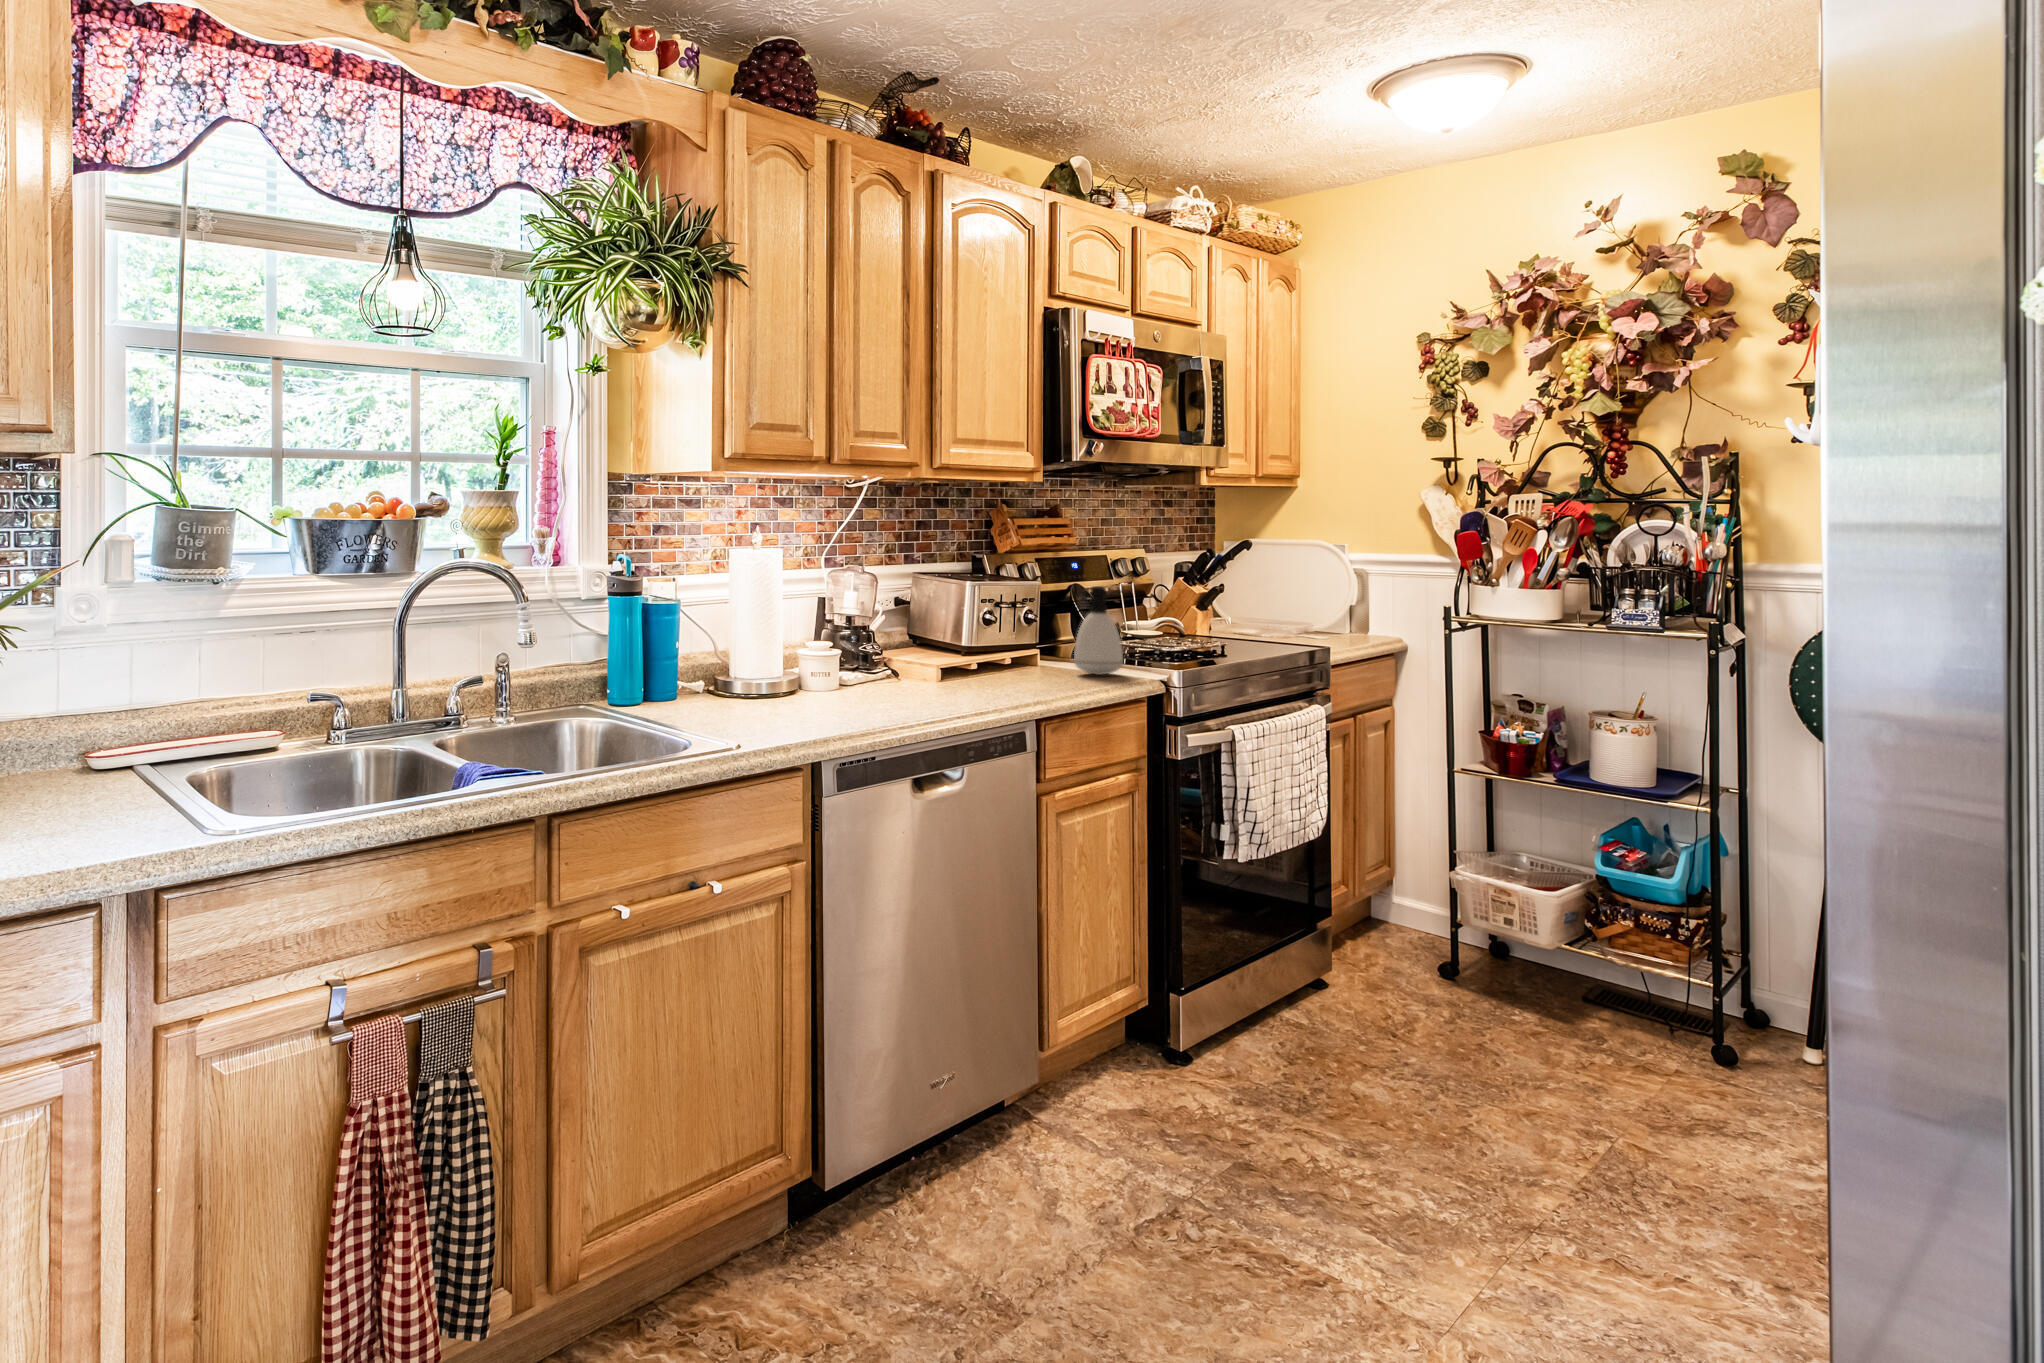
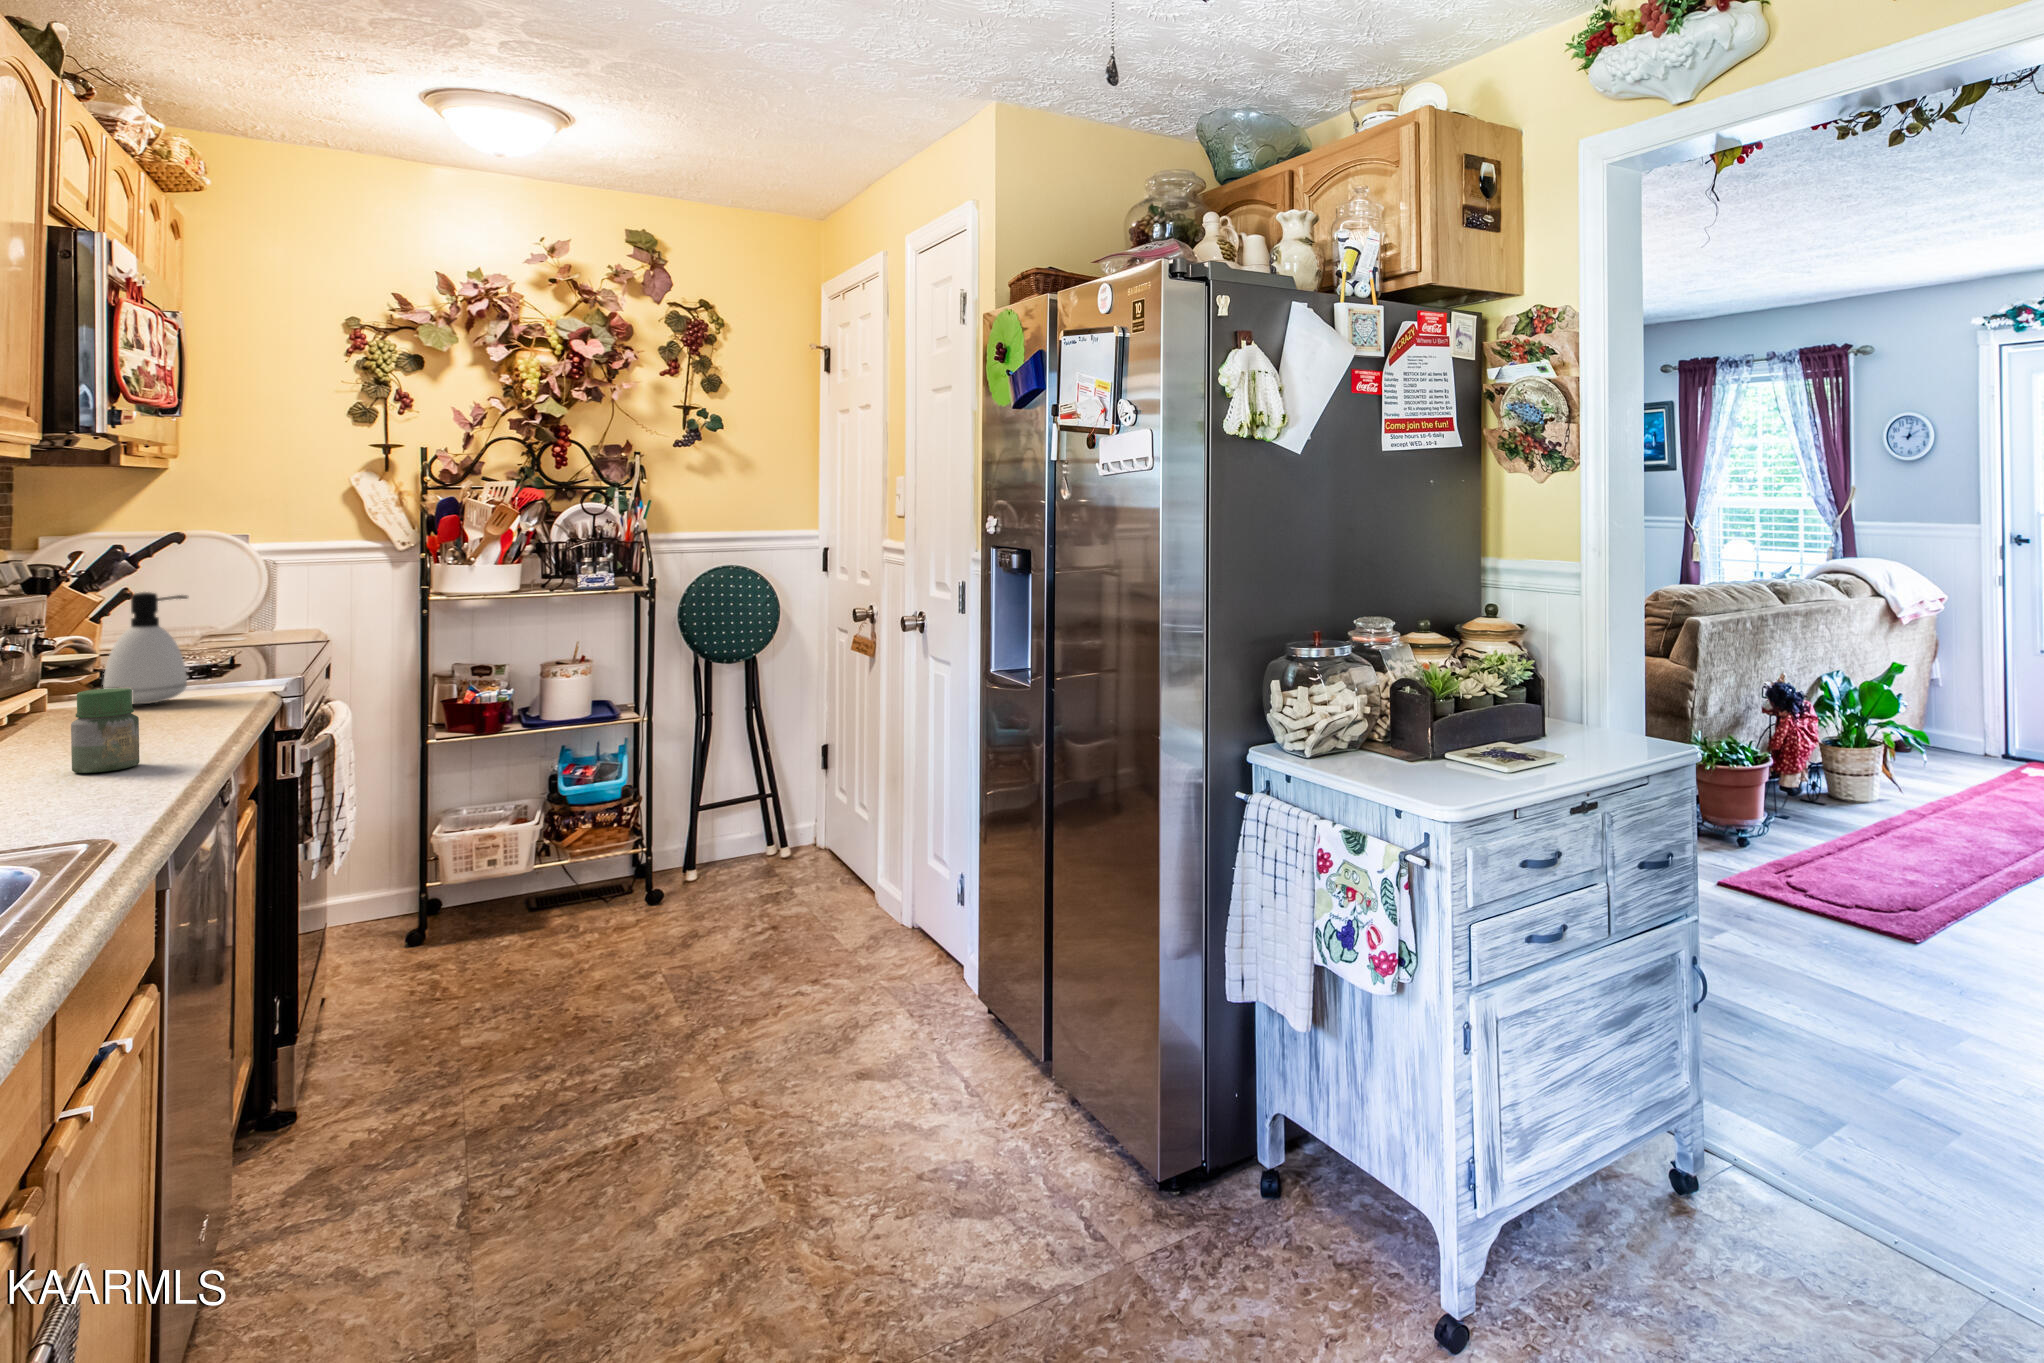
jar: none [923,646,958,707] -> present [71,688,140,773]

